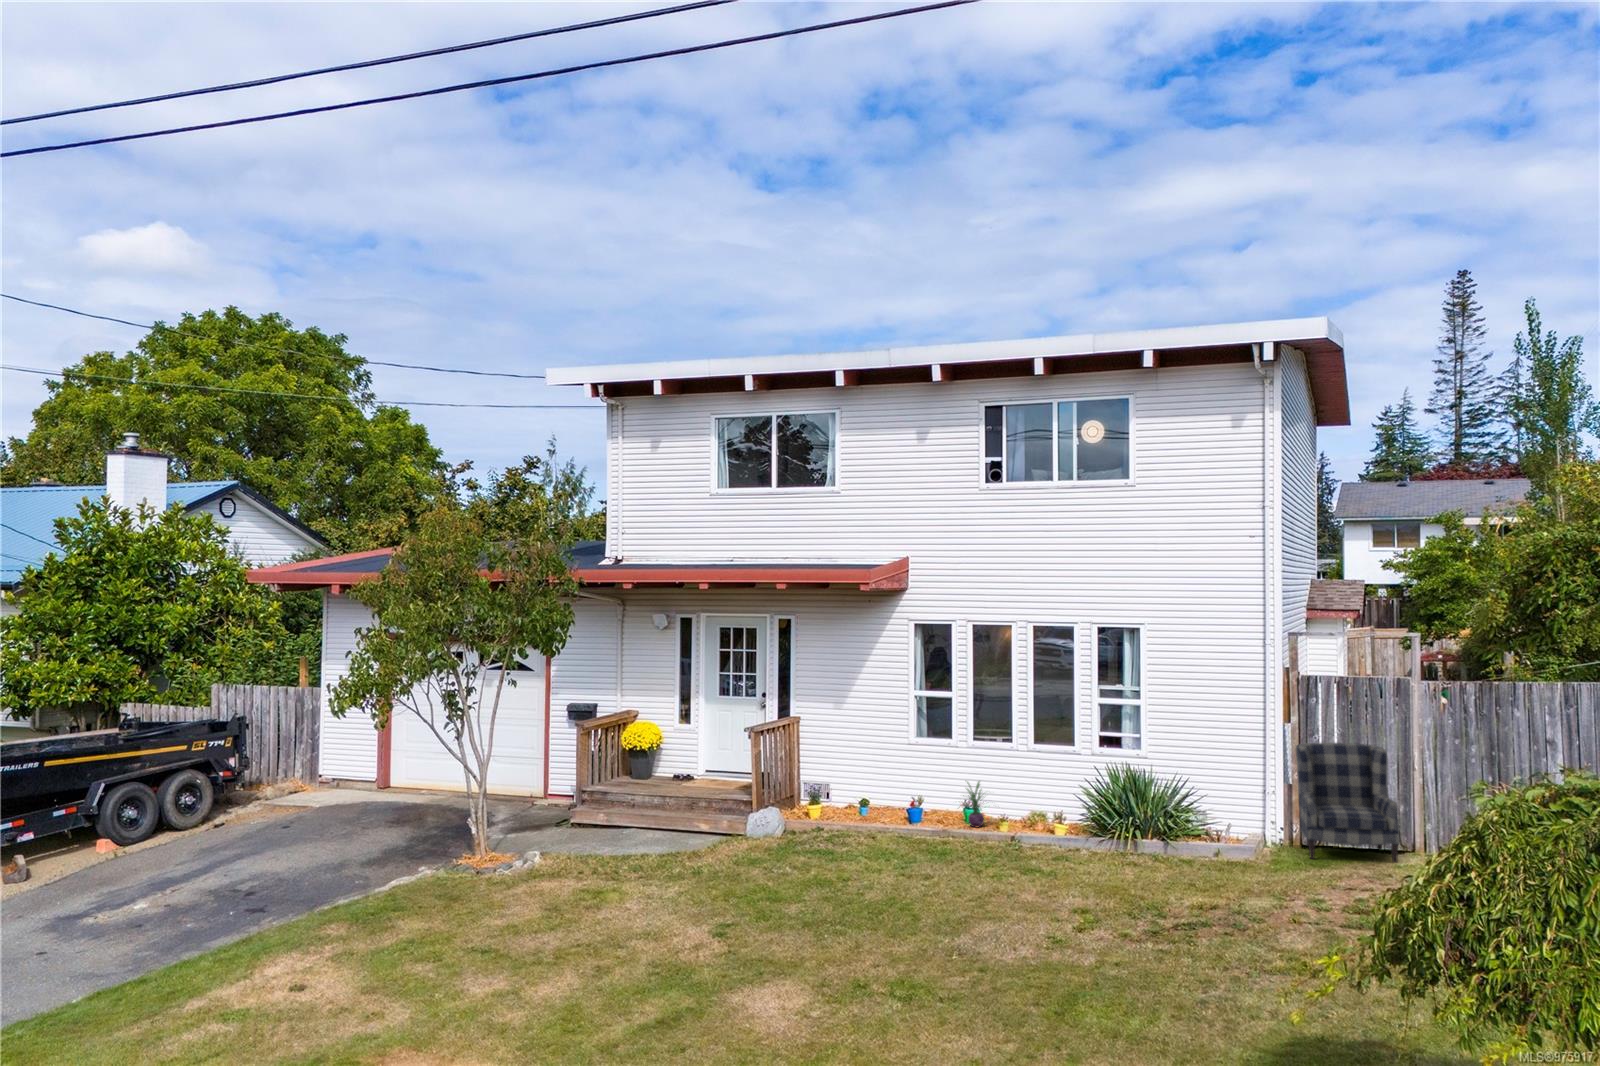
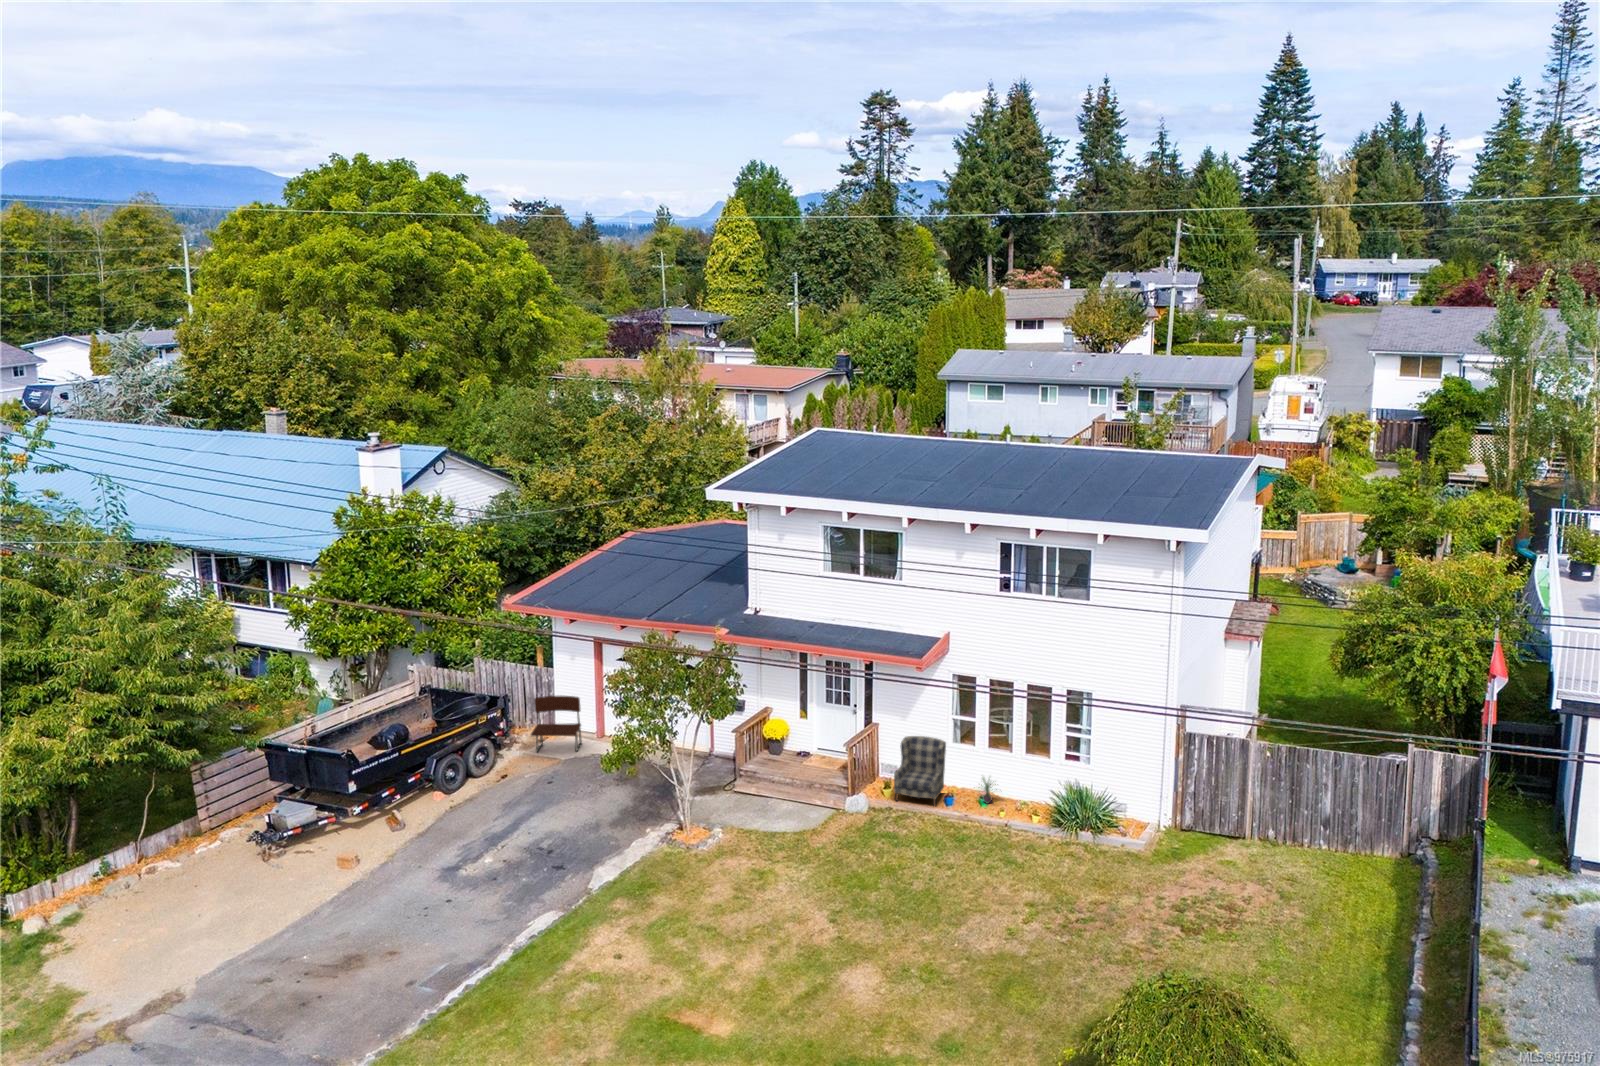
bench: none [264,716,351,801] -> present [531,696,582,752]
chair: present [1296,743,1400,863] -> present [894,736,946,807]

